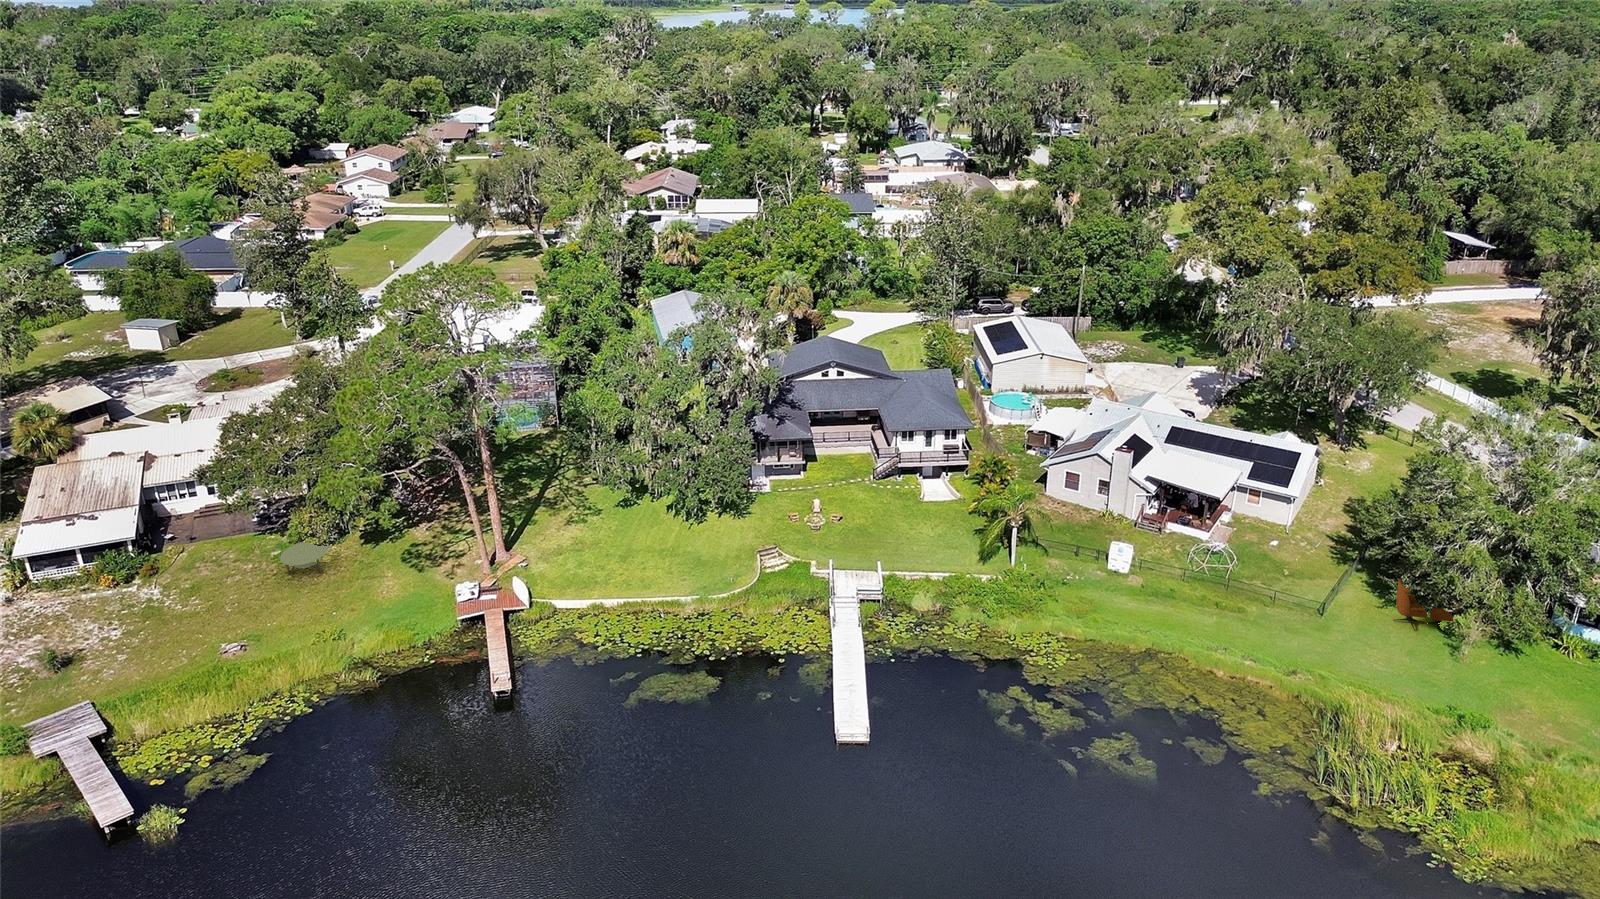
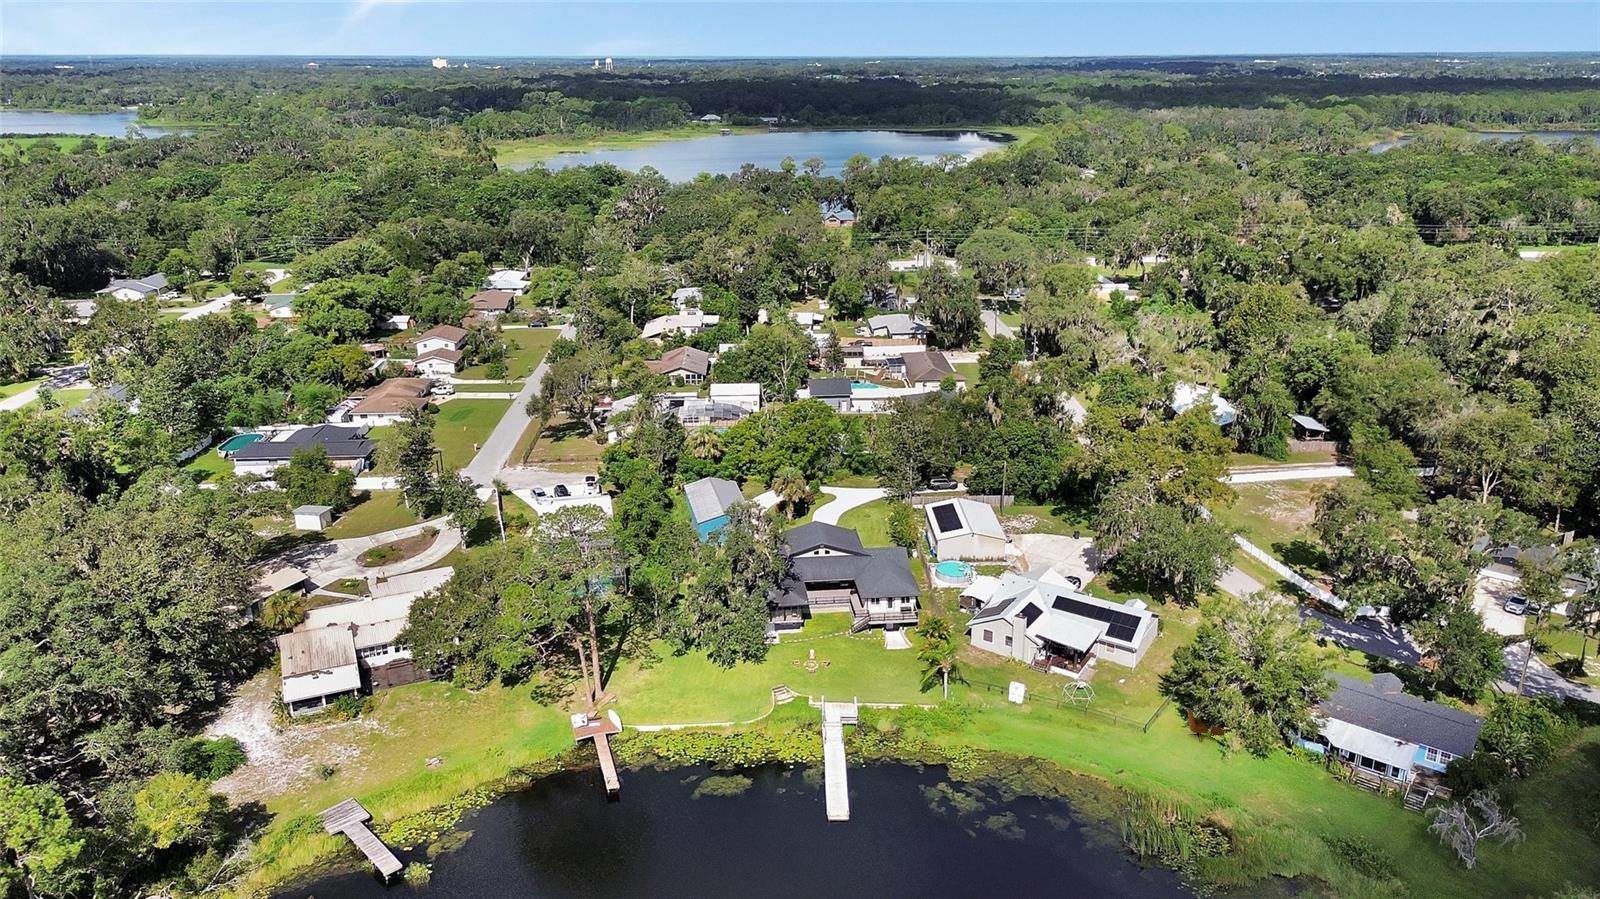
round table: present [280,542,329,574] -> none [451,684,483,709]

